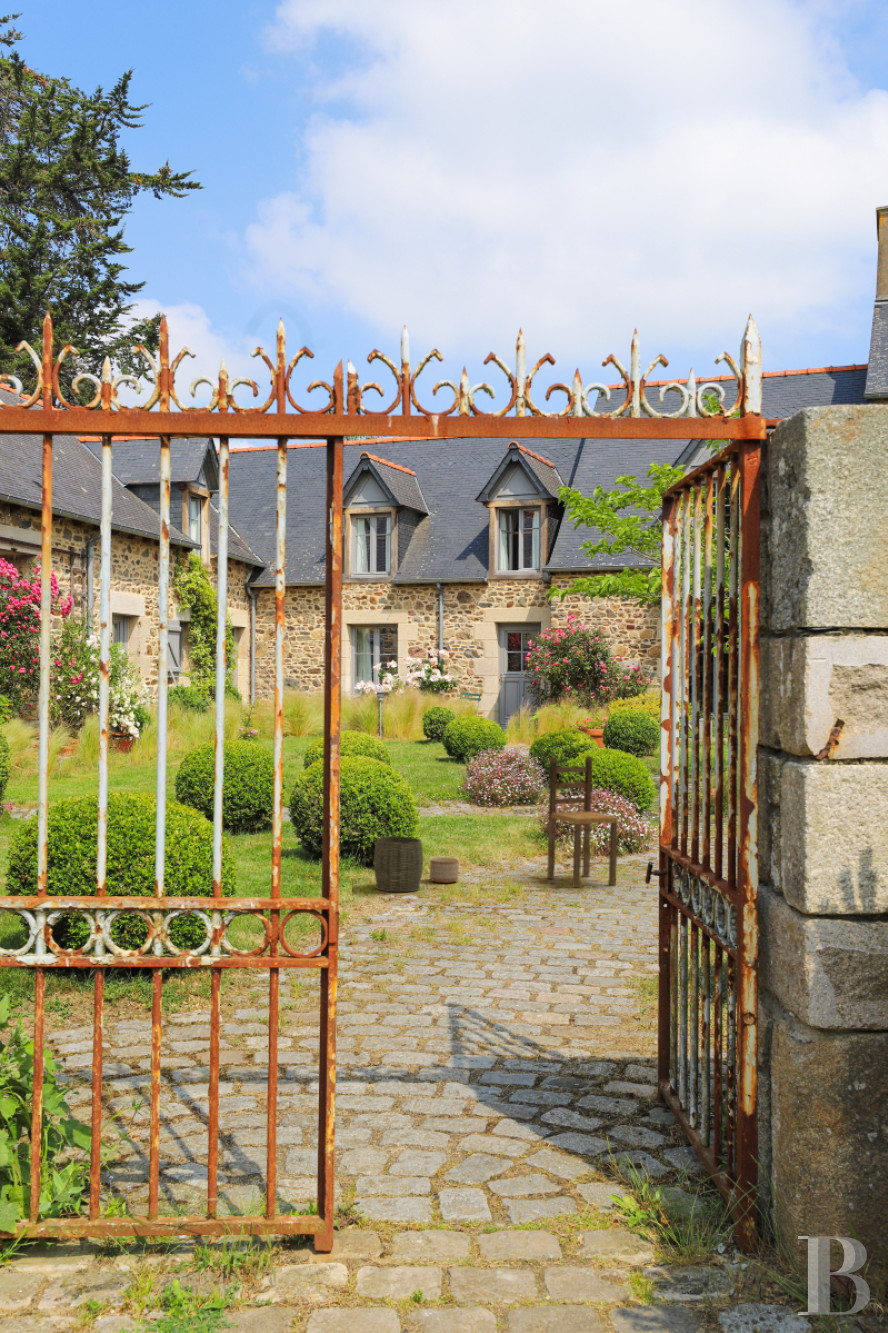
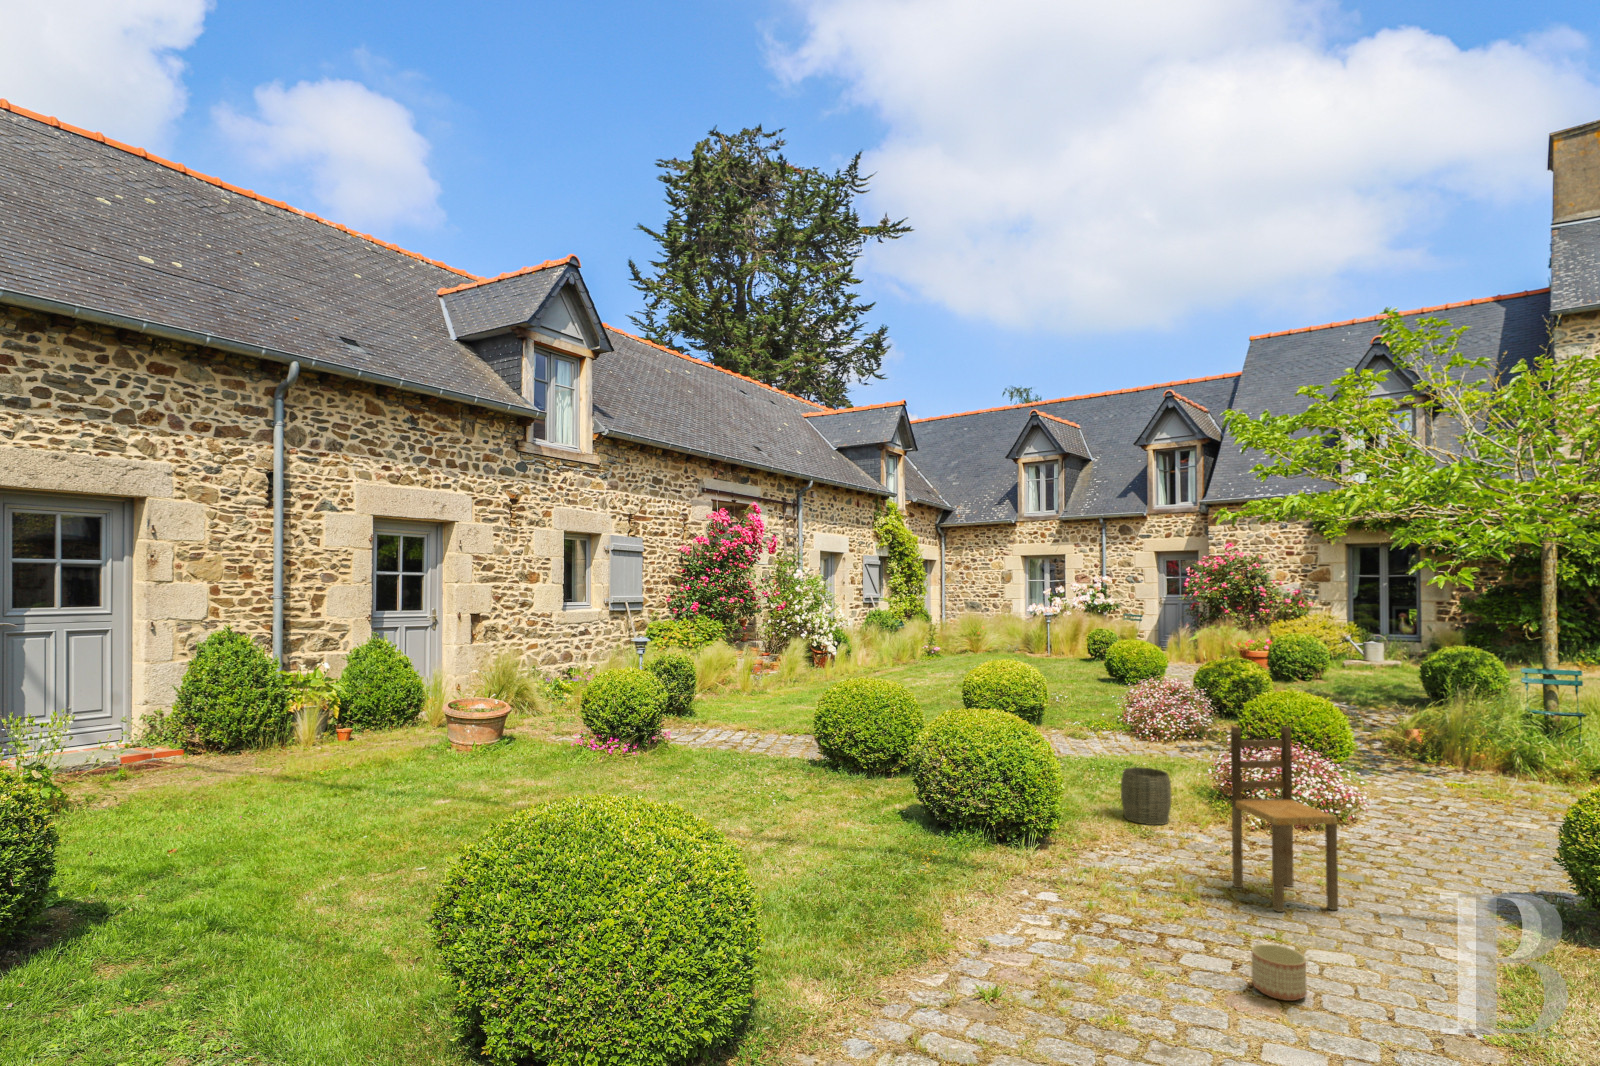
woven basket: present [374,837,423,892] -> present [1121,767,1171,825]
planter: present [430,857,458,883] -> present [1251,944,1307,1001]

